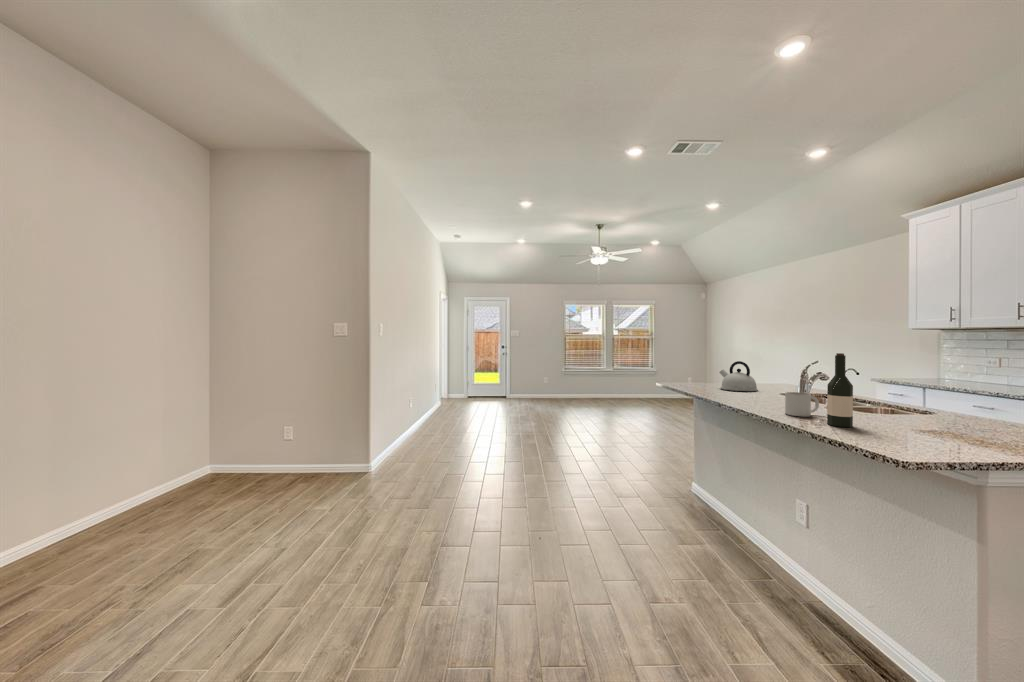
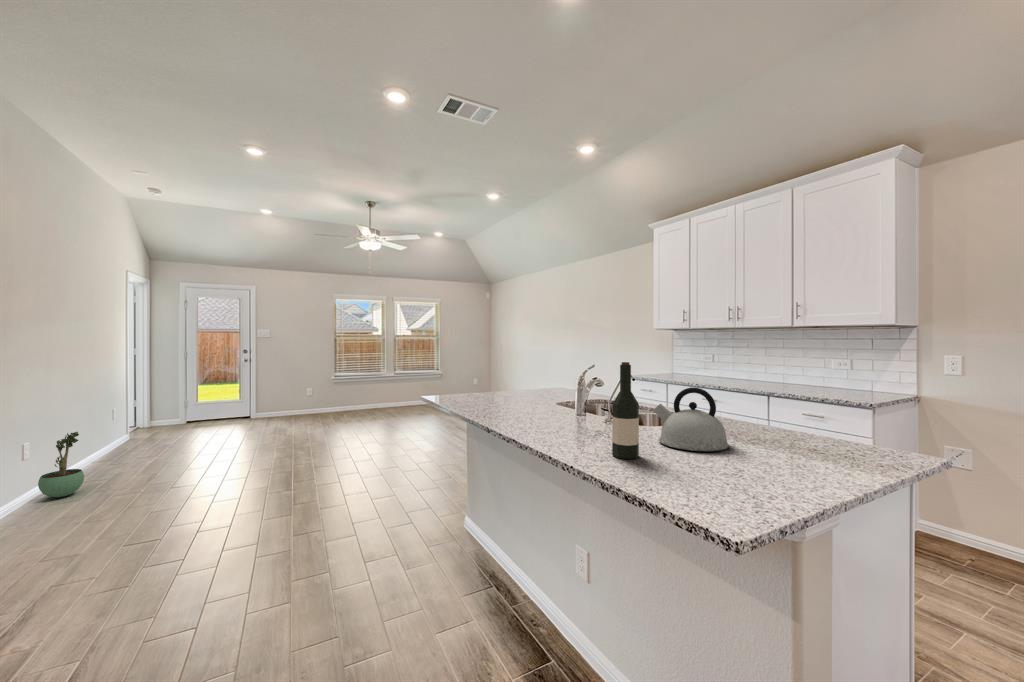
kettle: present [719,361,757,391] -> present [653,388,729,451]
mug: present [785,392,819,416] -> none [565,411,600,444]
potted plant: none [412,394,432,433] -> present [38,432,84,497]

